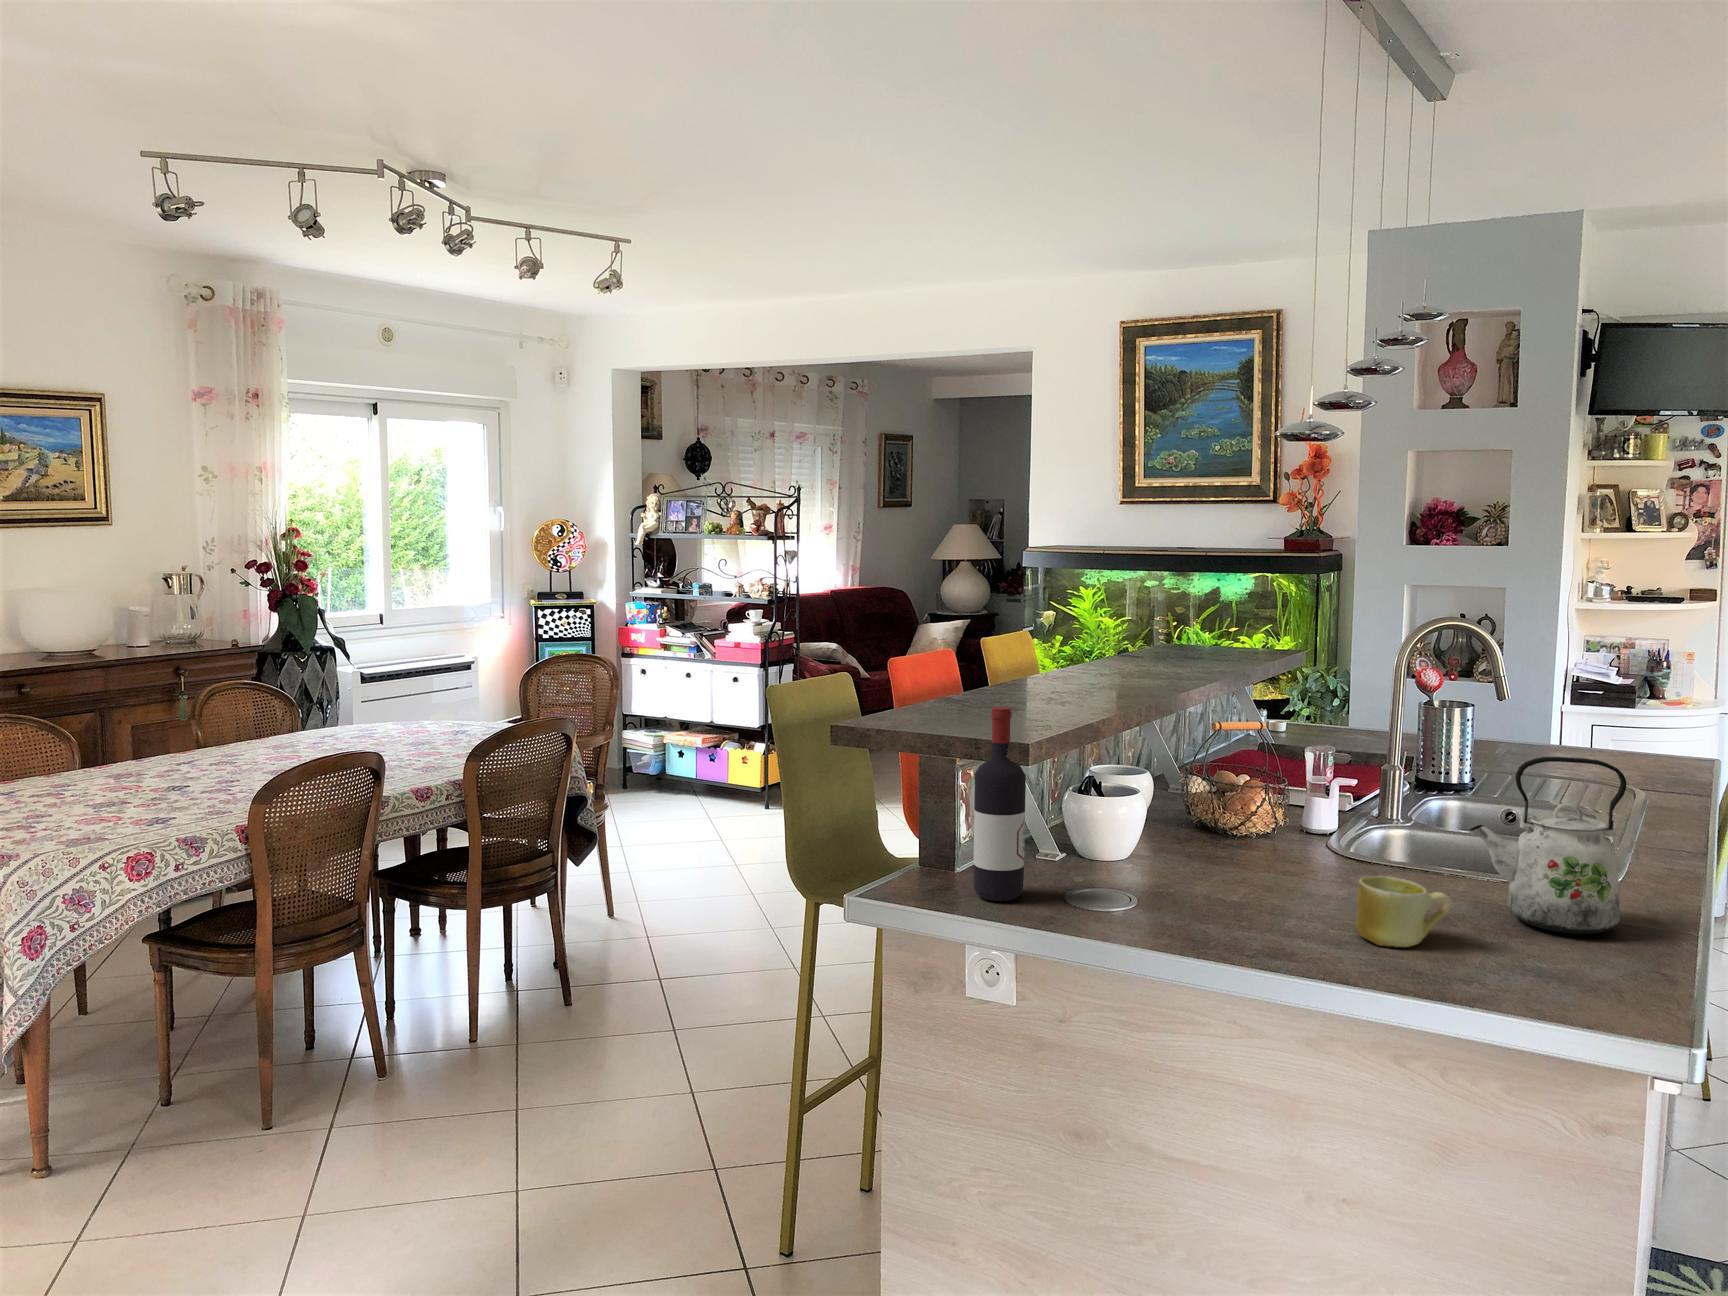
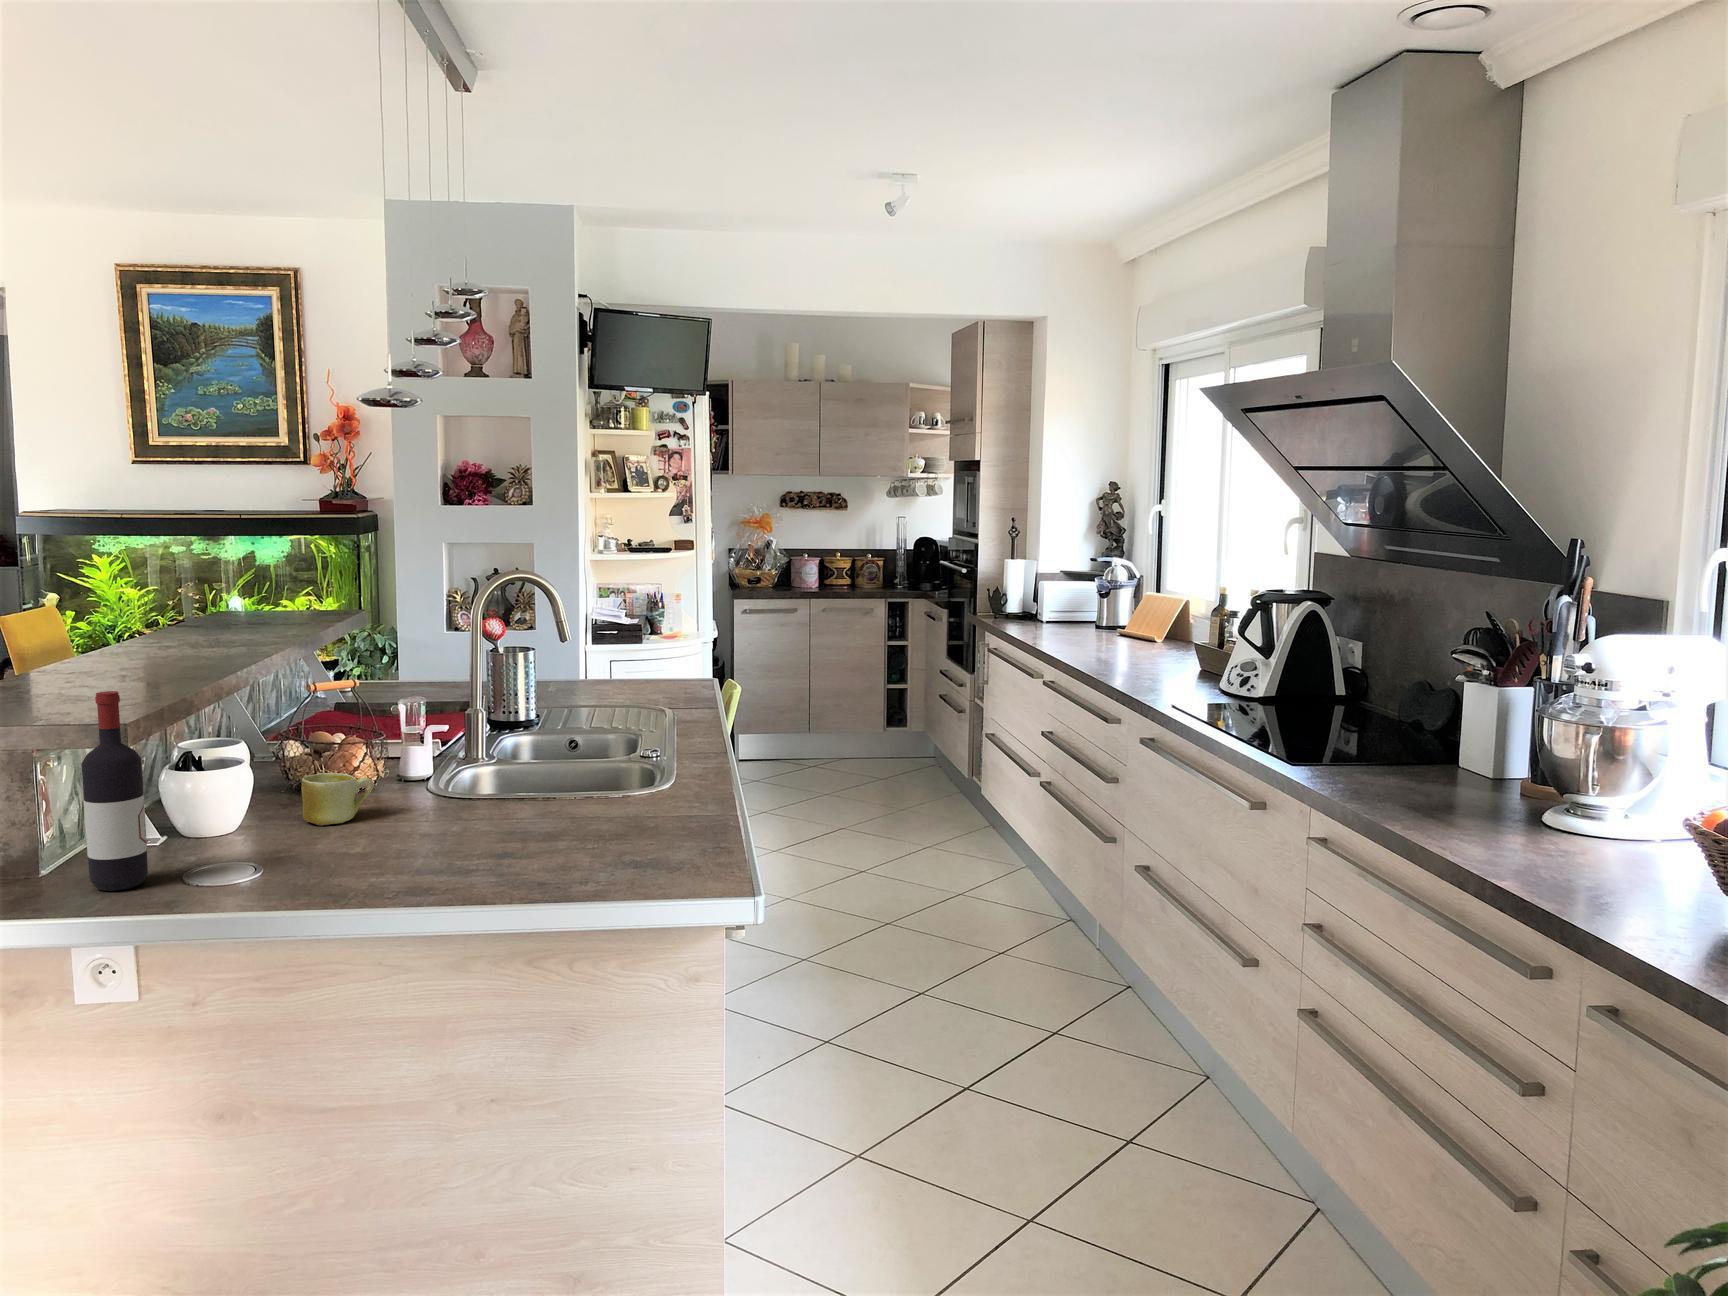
kettle: present [1469,757,1626,934] -> none [552,682,663,820]
mug: present [1356,876,1452,947] -> present [301,773,374,825]

